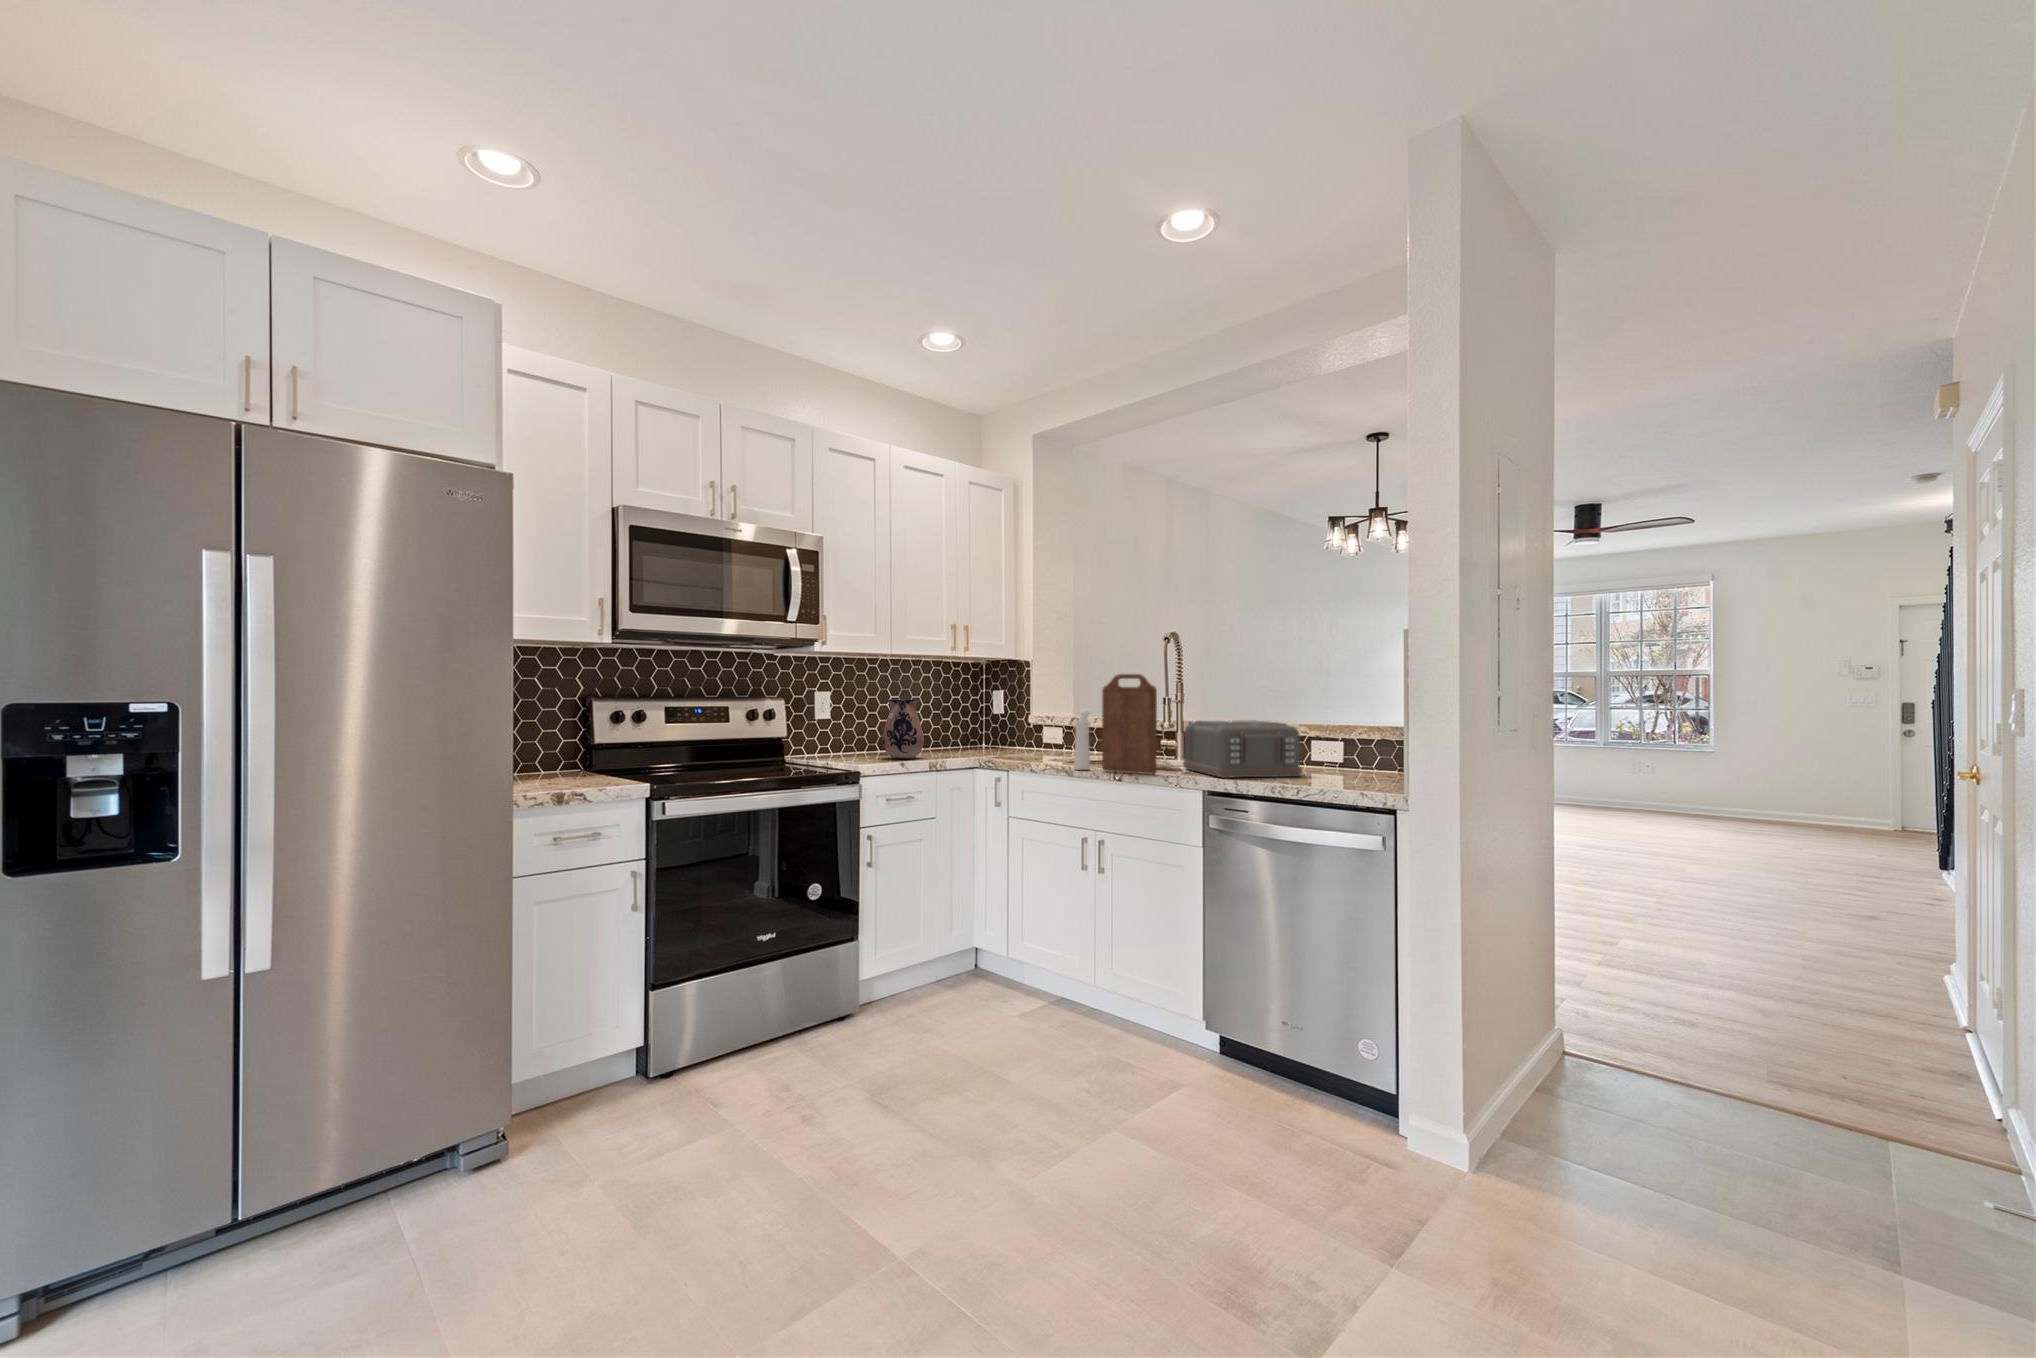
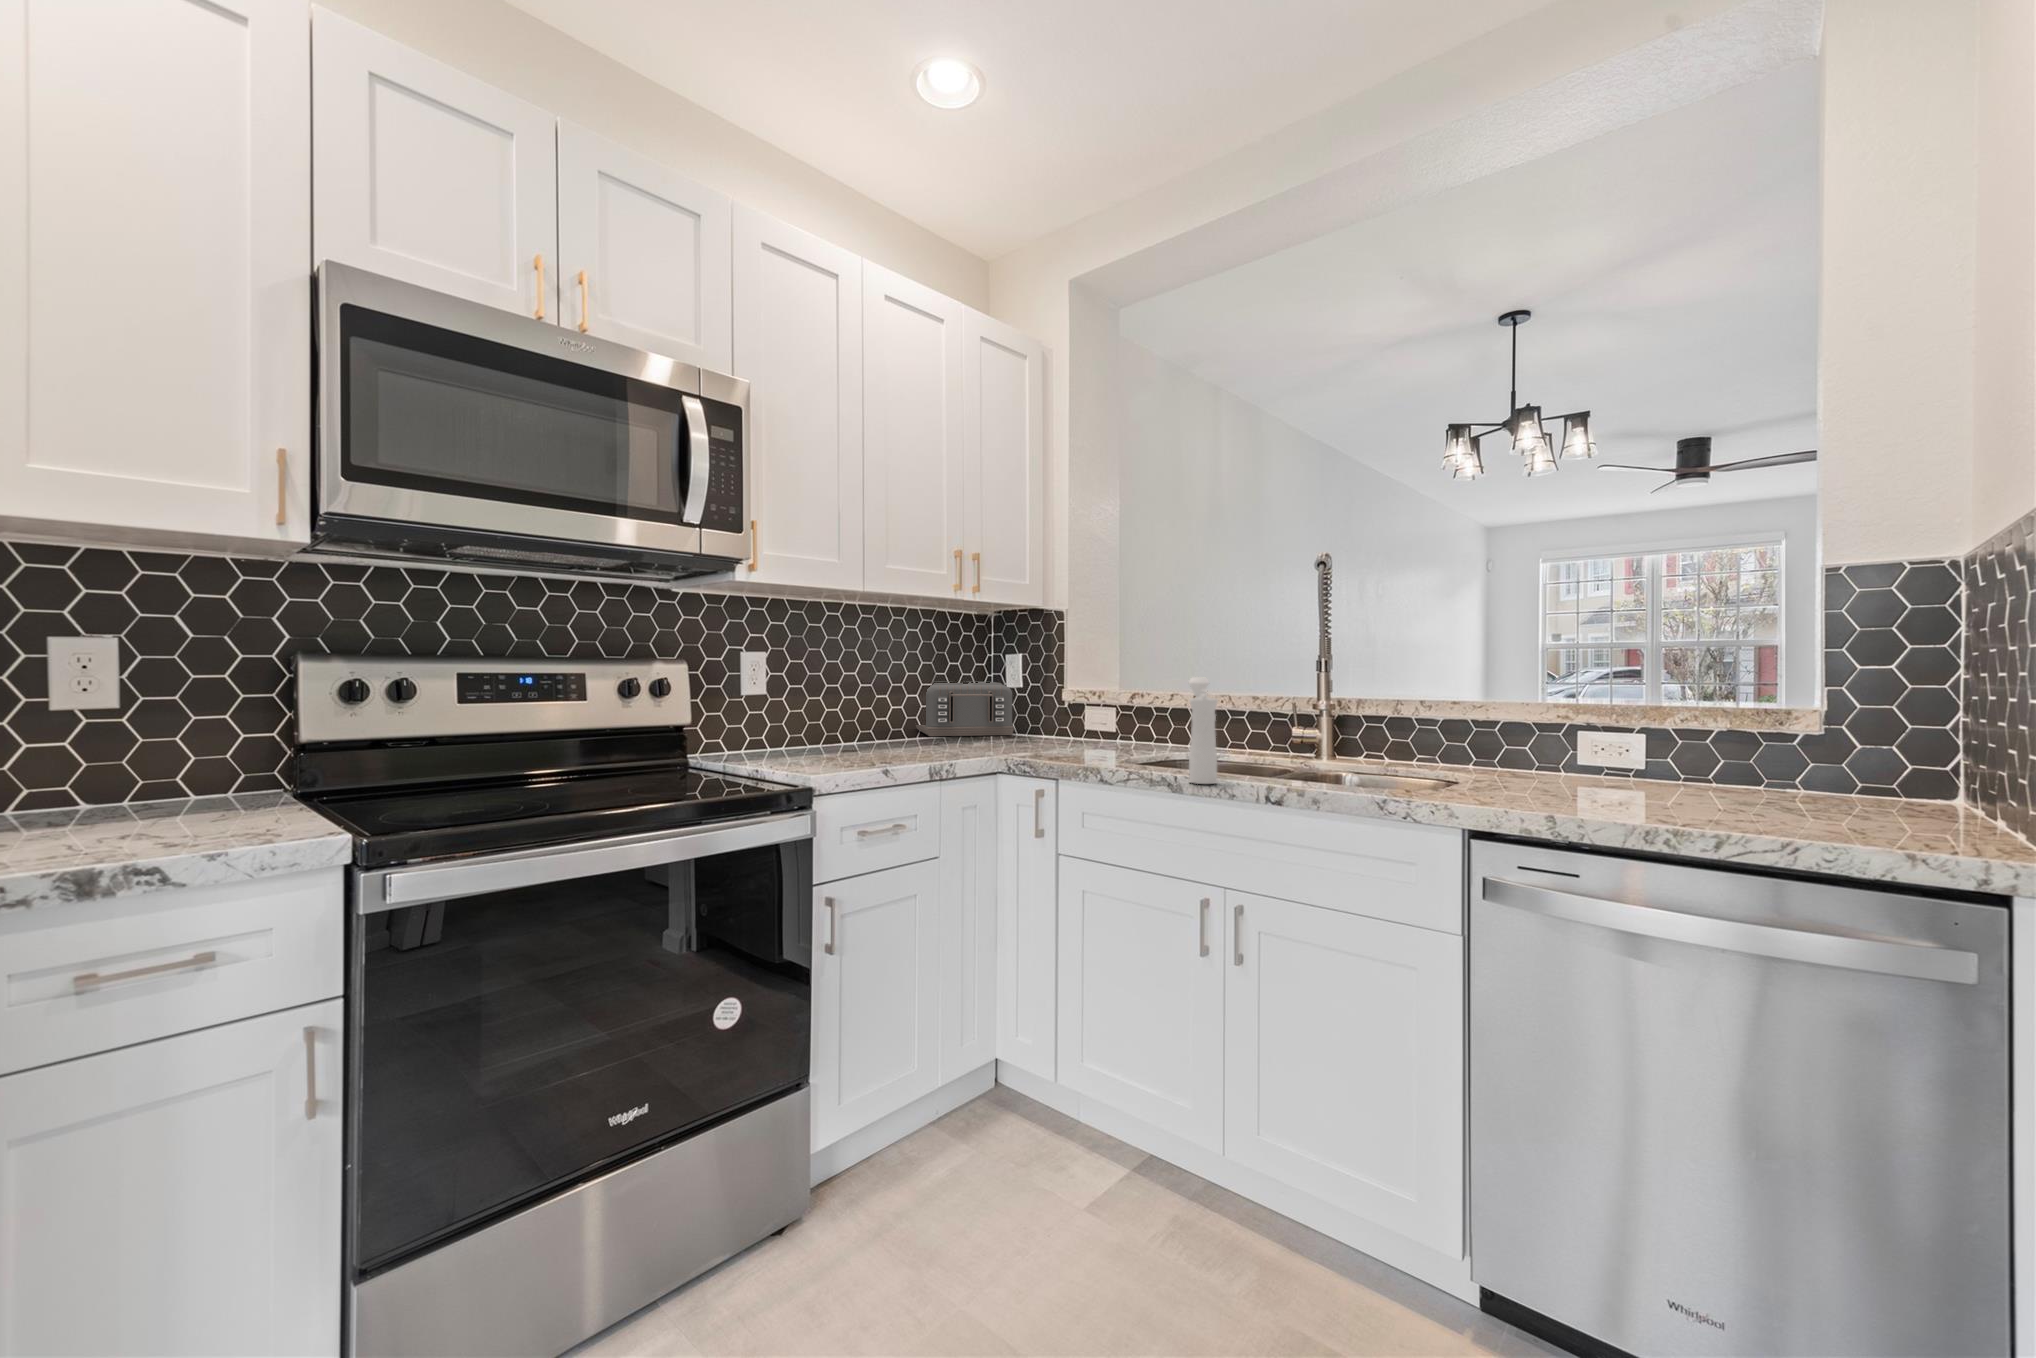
cutting board: present [1102,674,1157,774] -> none [1245,614,1354,795]
ceramic pitcher: present [882,699,924,759] -> none [851,663,918,759]
toaster: present [1183,721,1302,778] -> present [916,682,1014,736]

